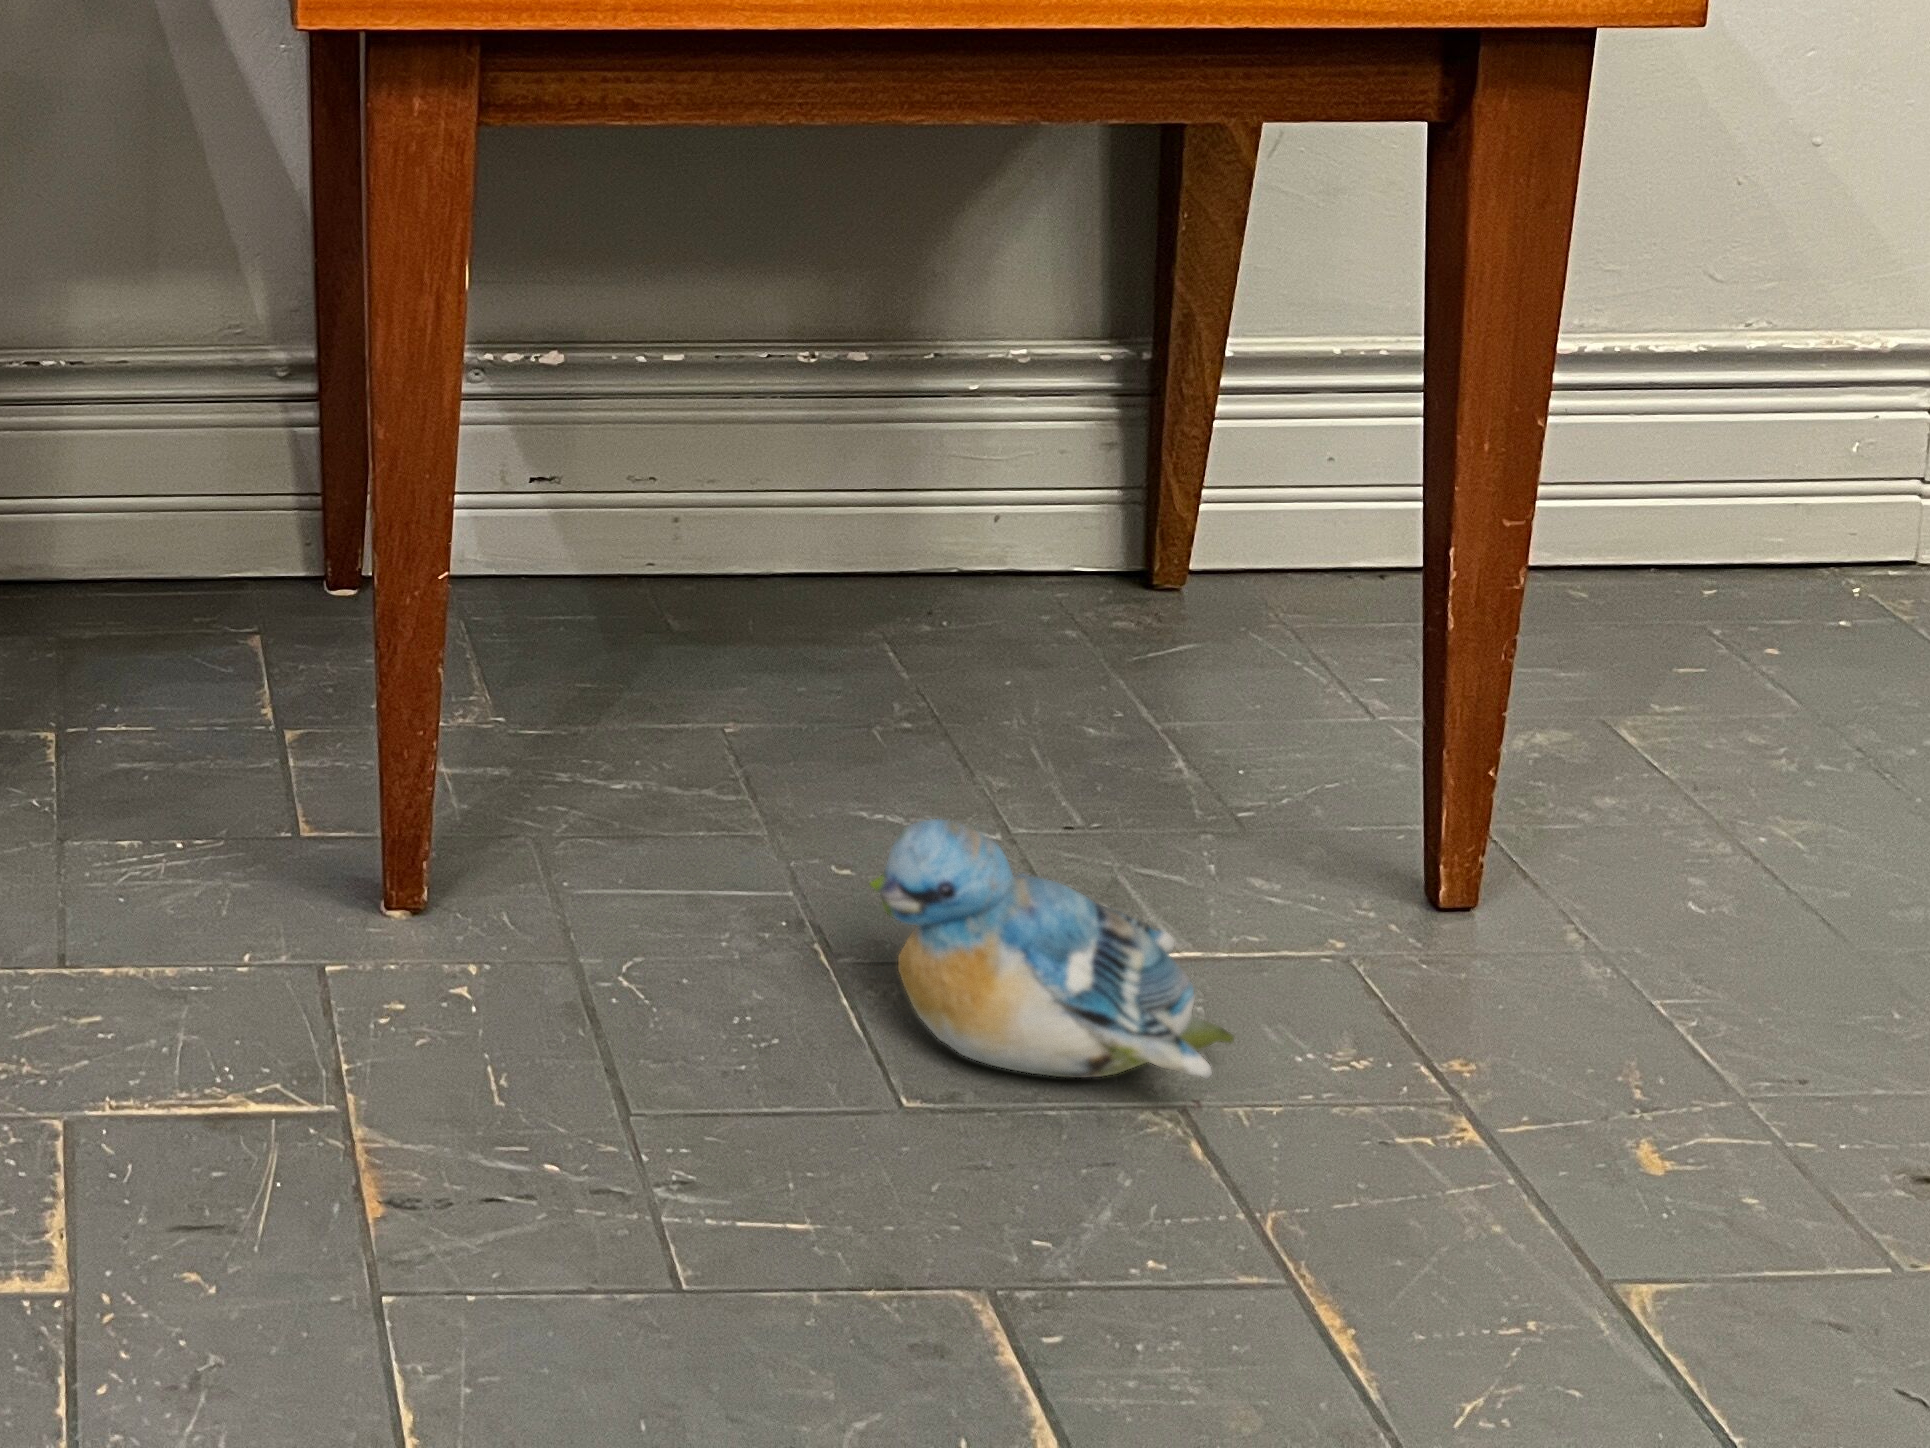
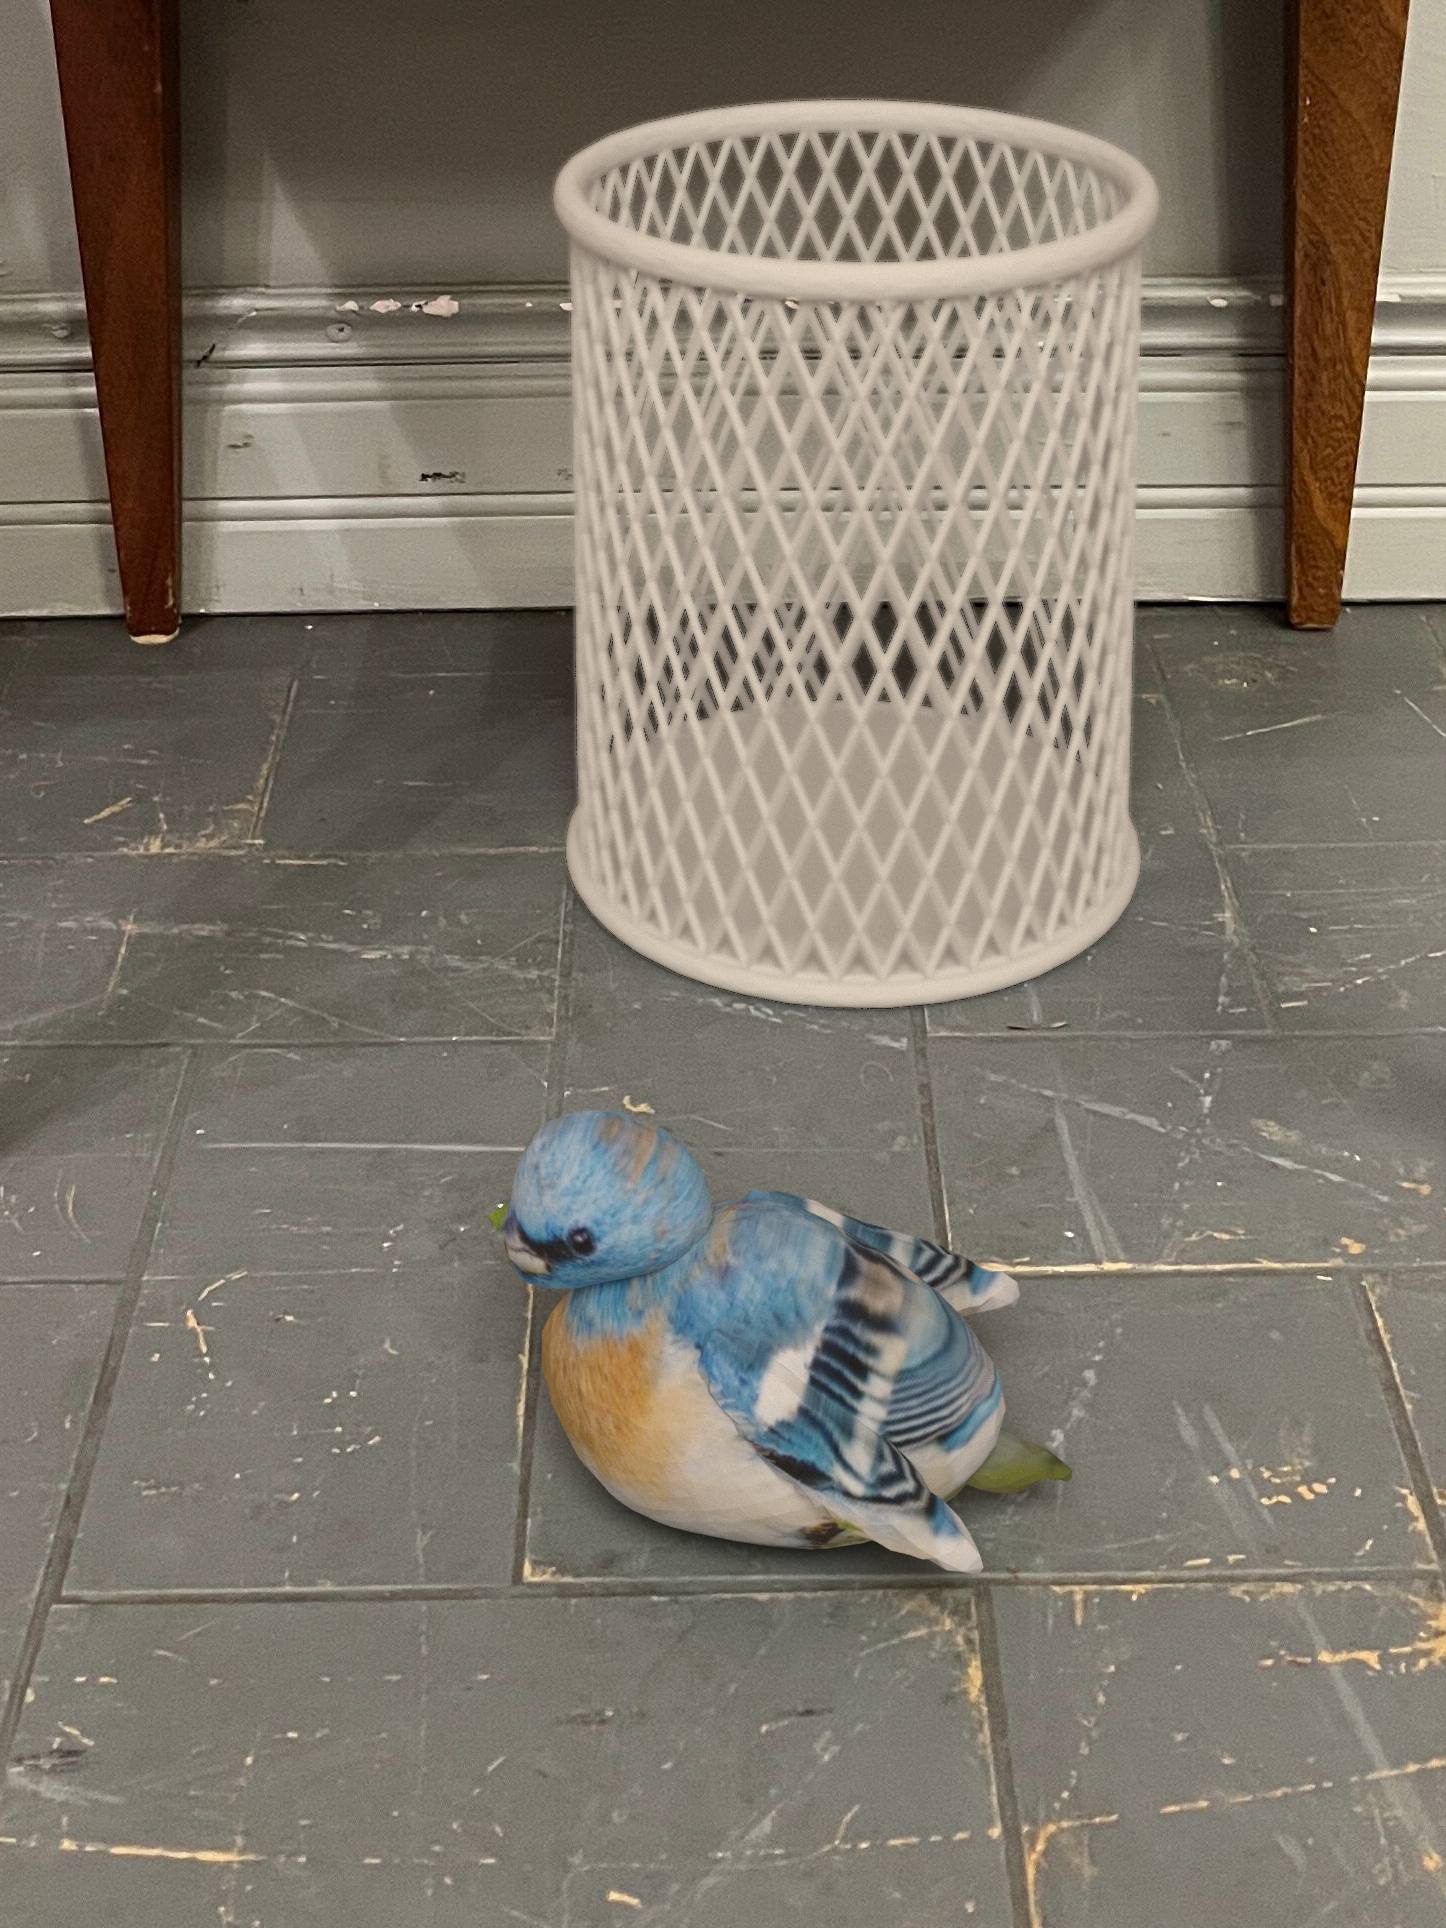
wastebasket: none [716,216,1145,811] -> present [553,100,1159,1008]

